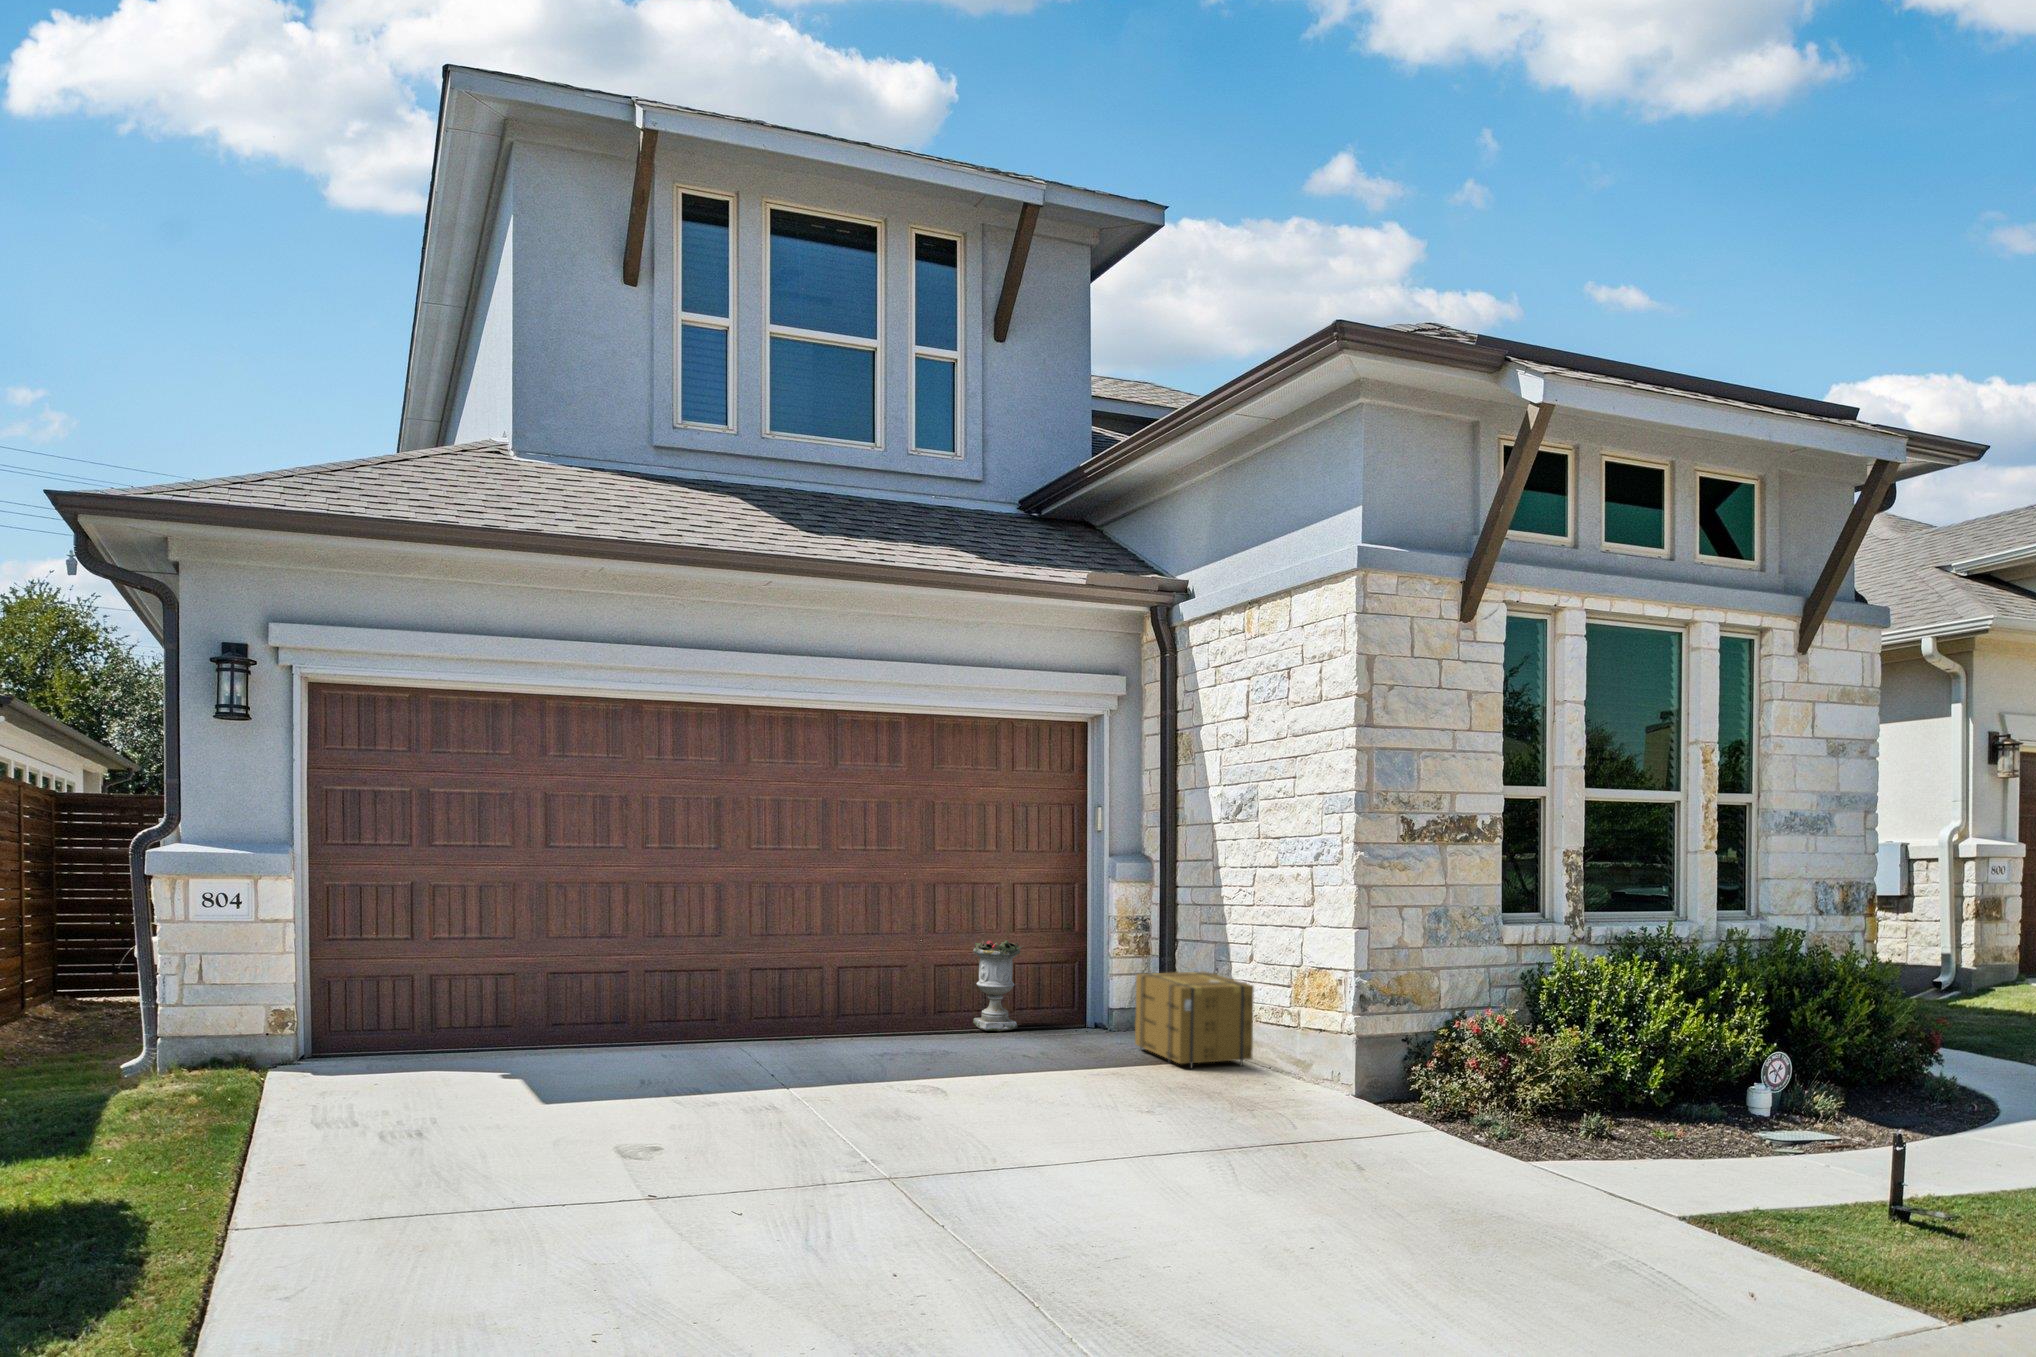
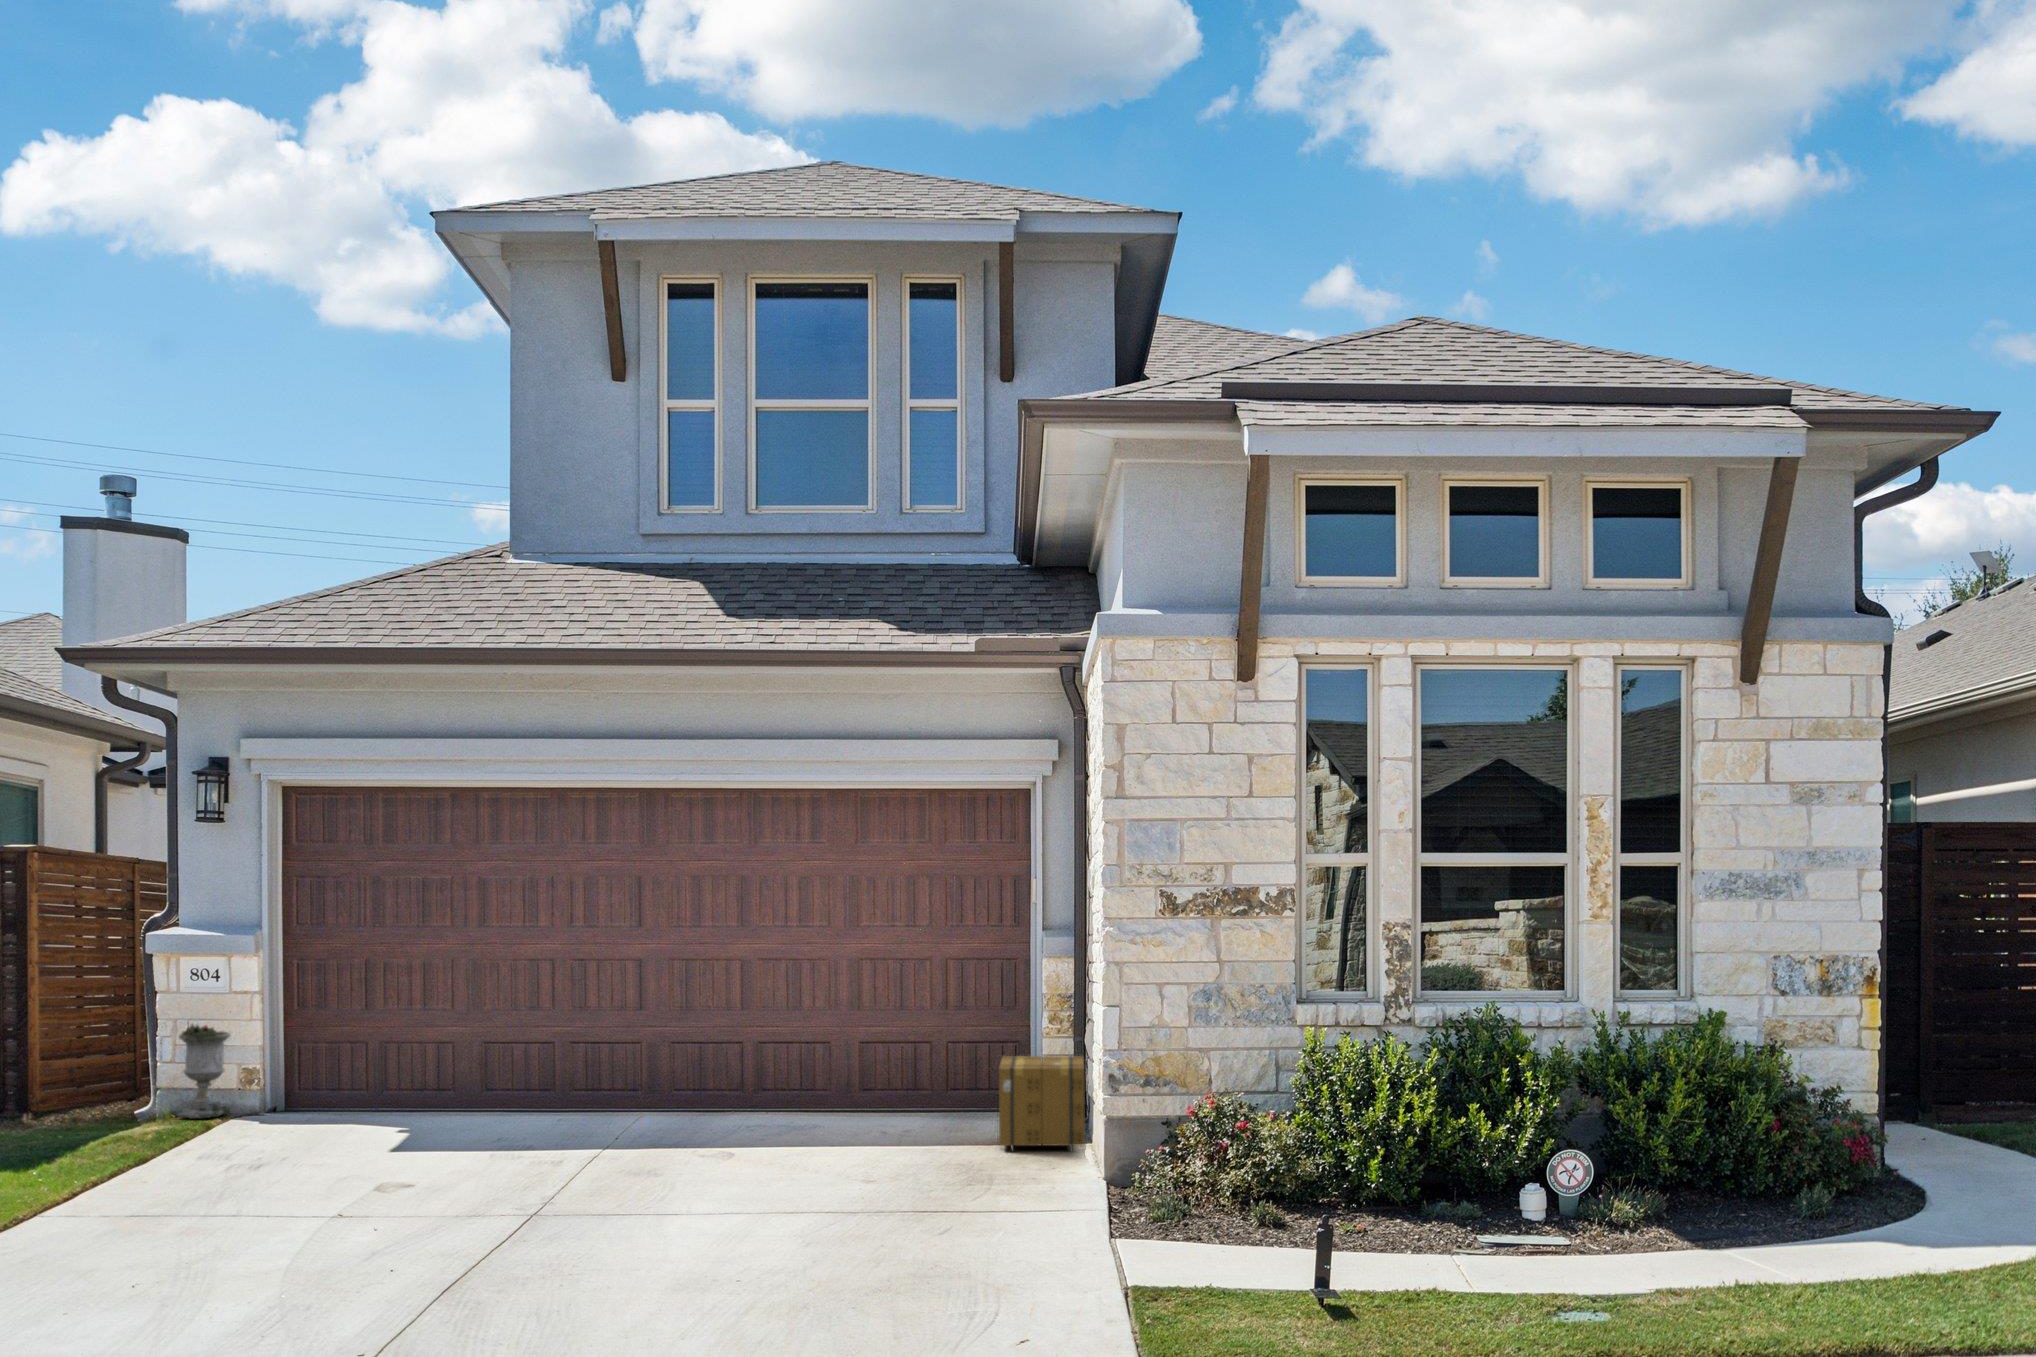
planter: present [973,939,1023,1031] -> present [178,1025,230,1119]

